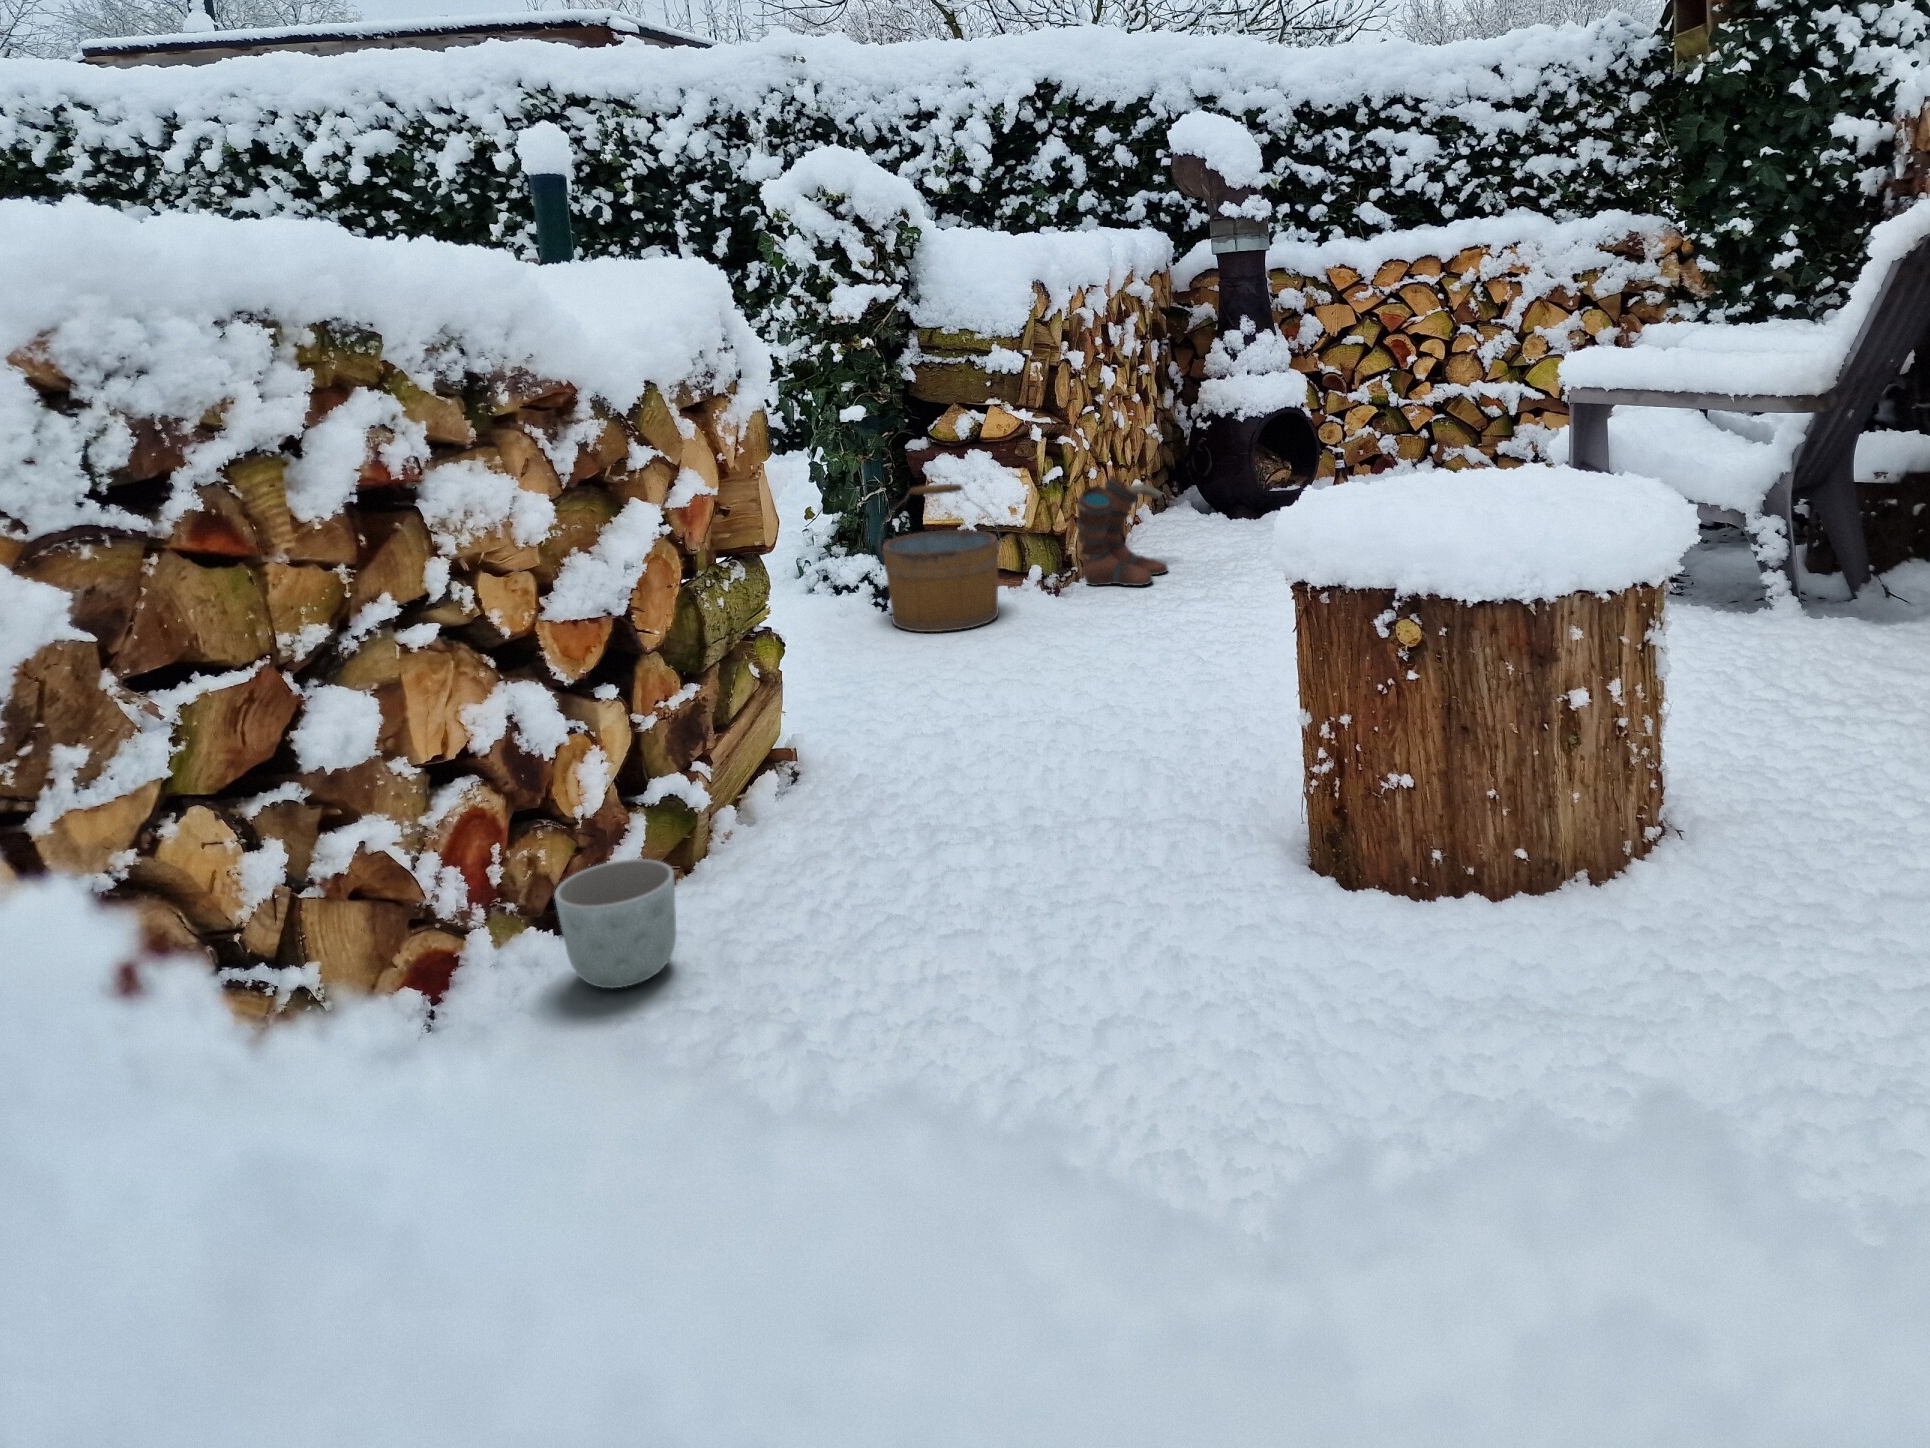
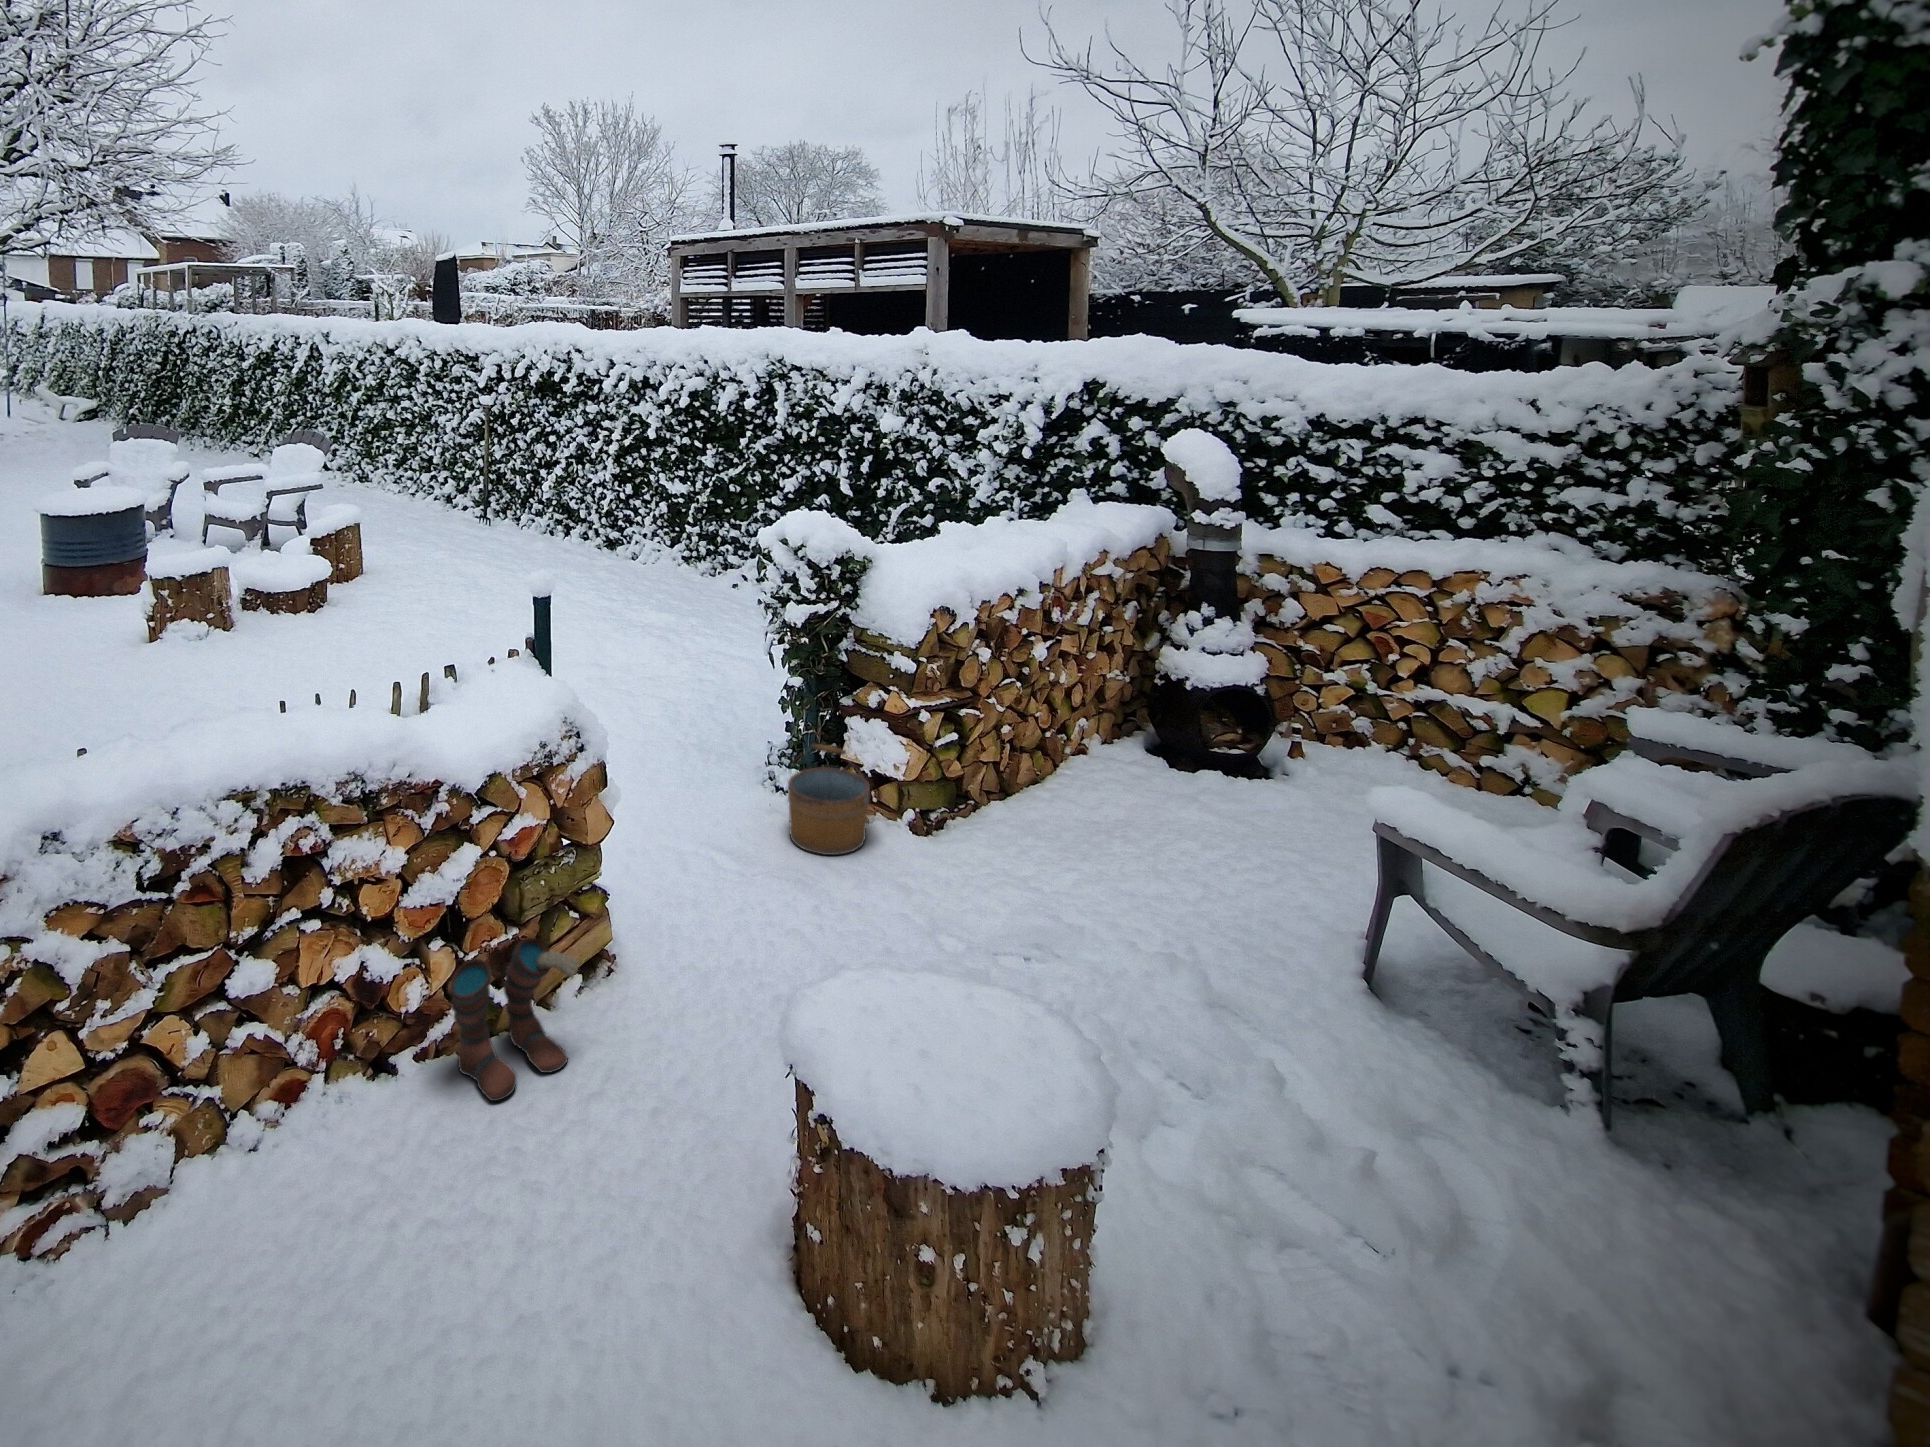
boots: present [1076,476,1168,586] -> present [448,938,581,1101]
planter: present [554,859,676,988] -> none [320,1060,392,1150]

